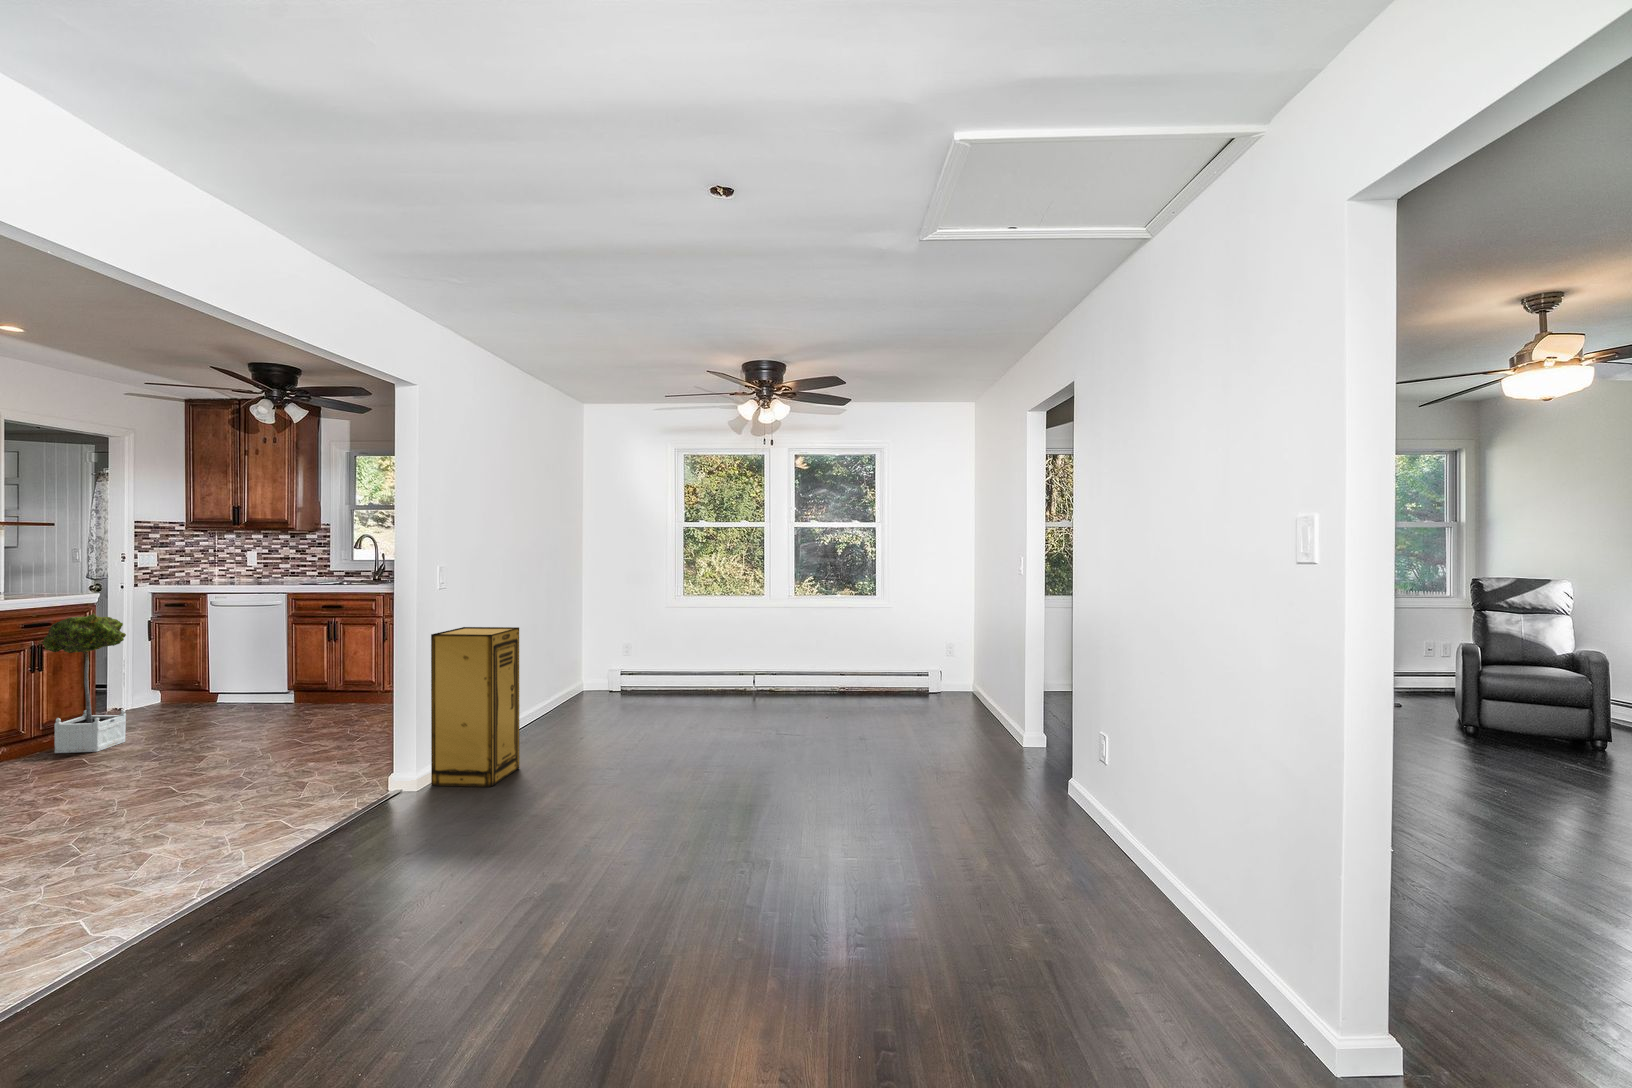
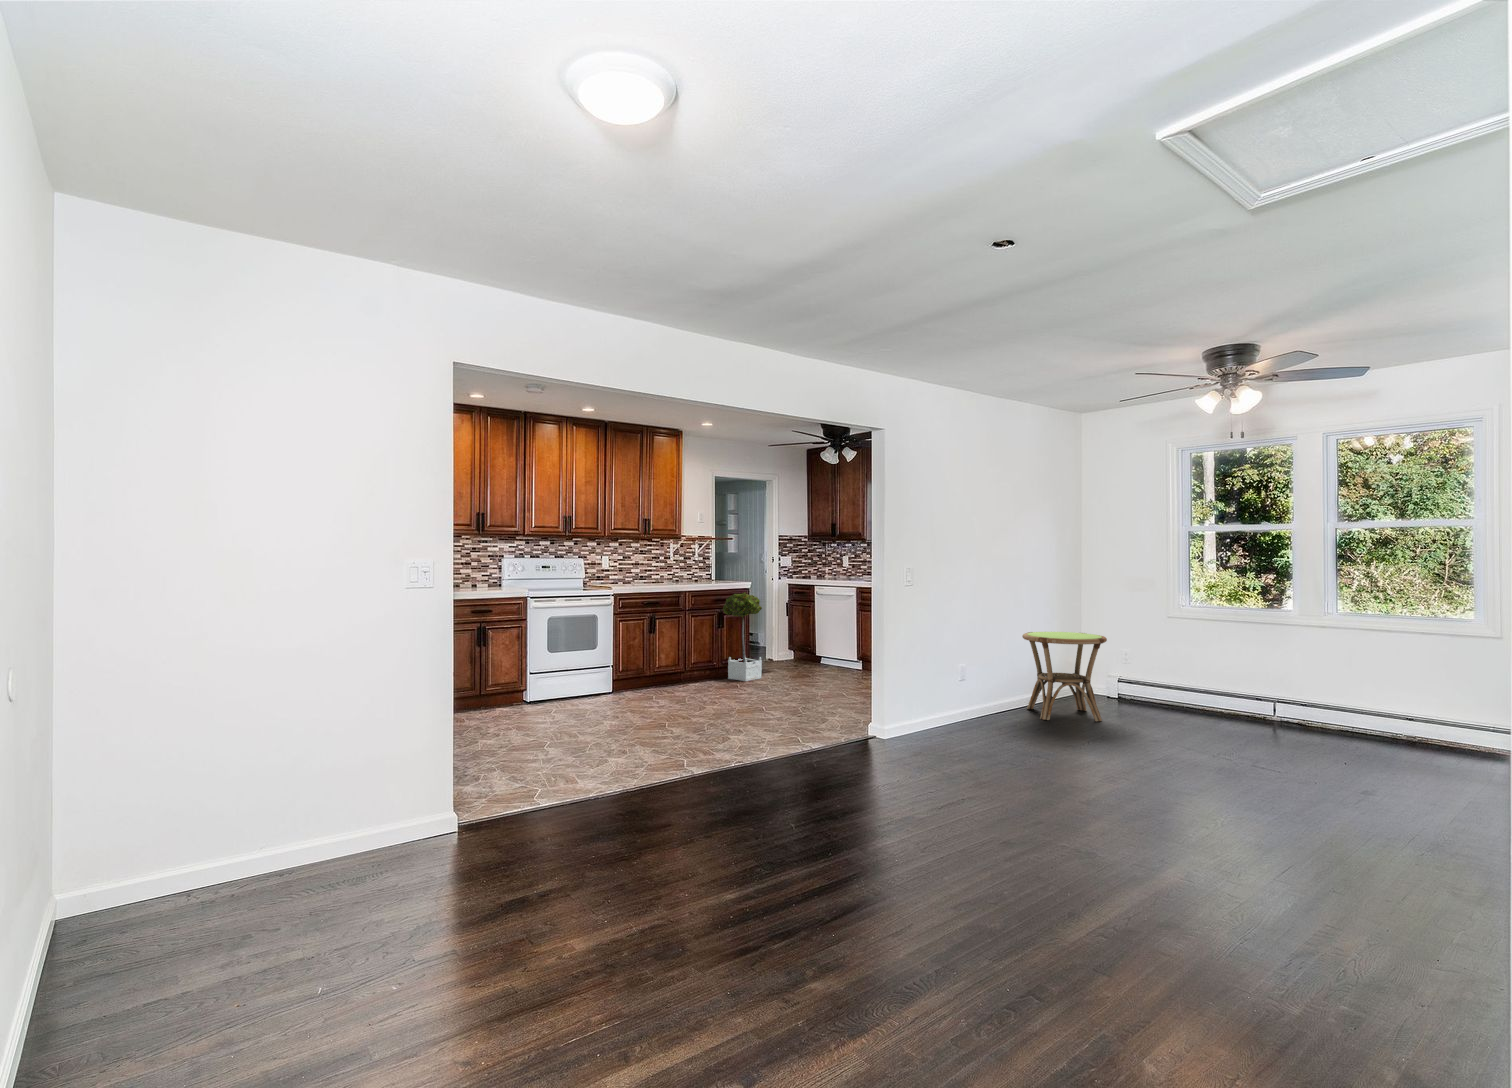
storage cabinet: present [431,627,519,787] -> none [902,613,975,748]
side table: none [539,631,624,728] -> present [1022,632,1107,721]

